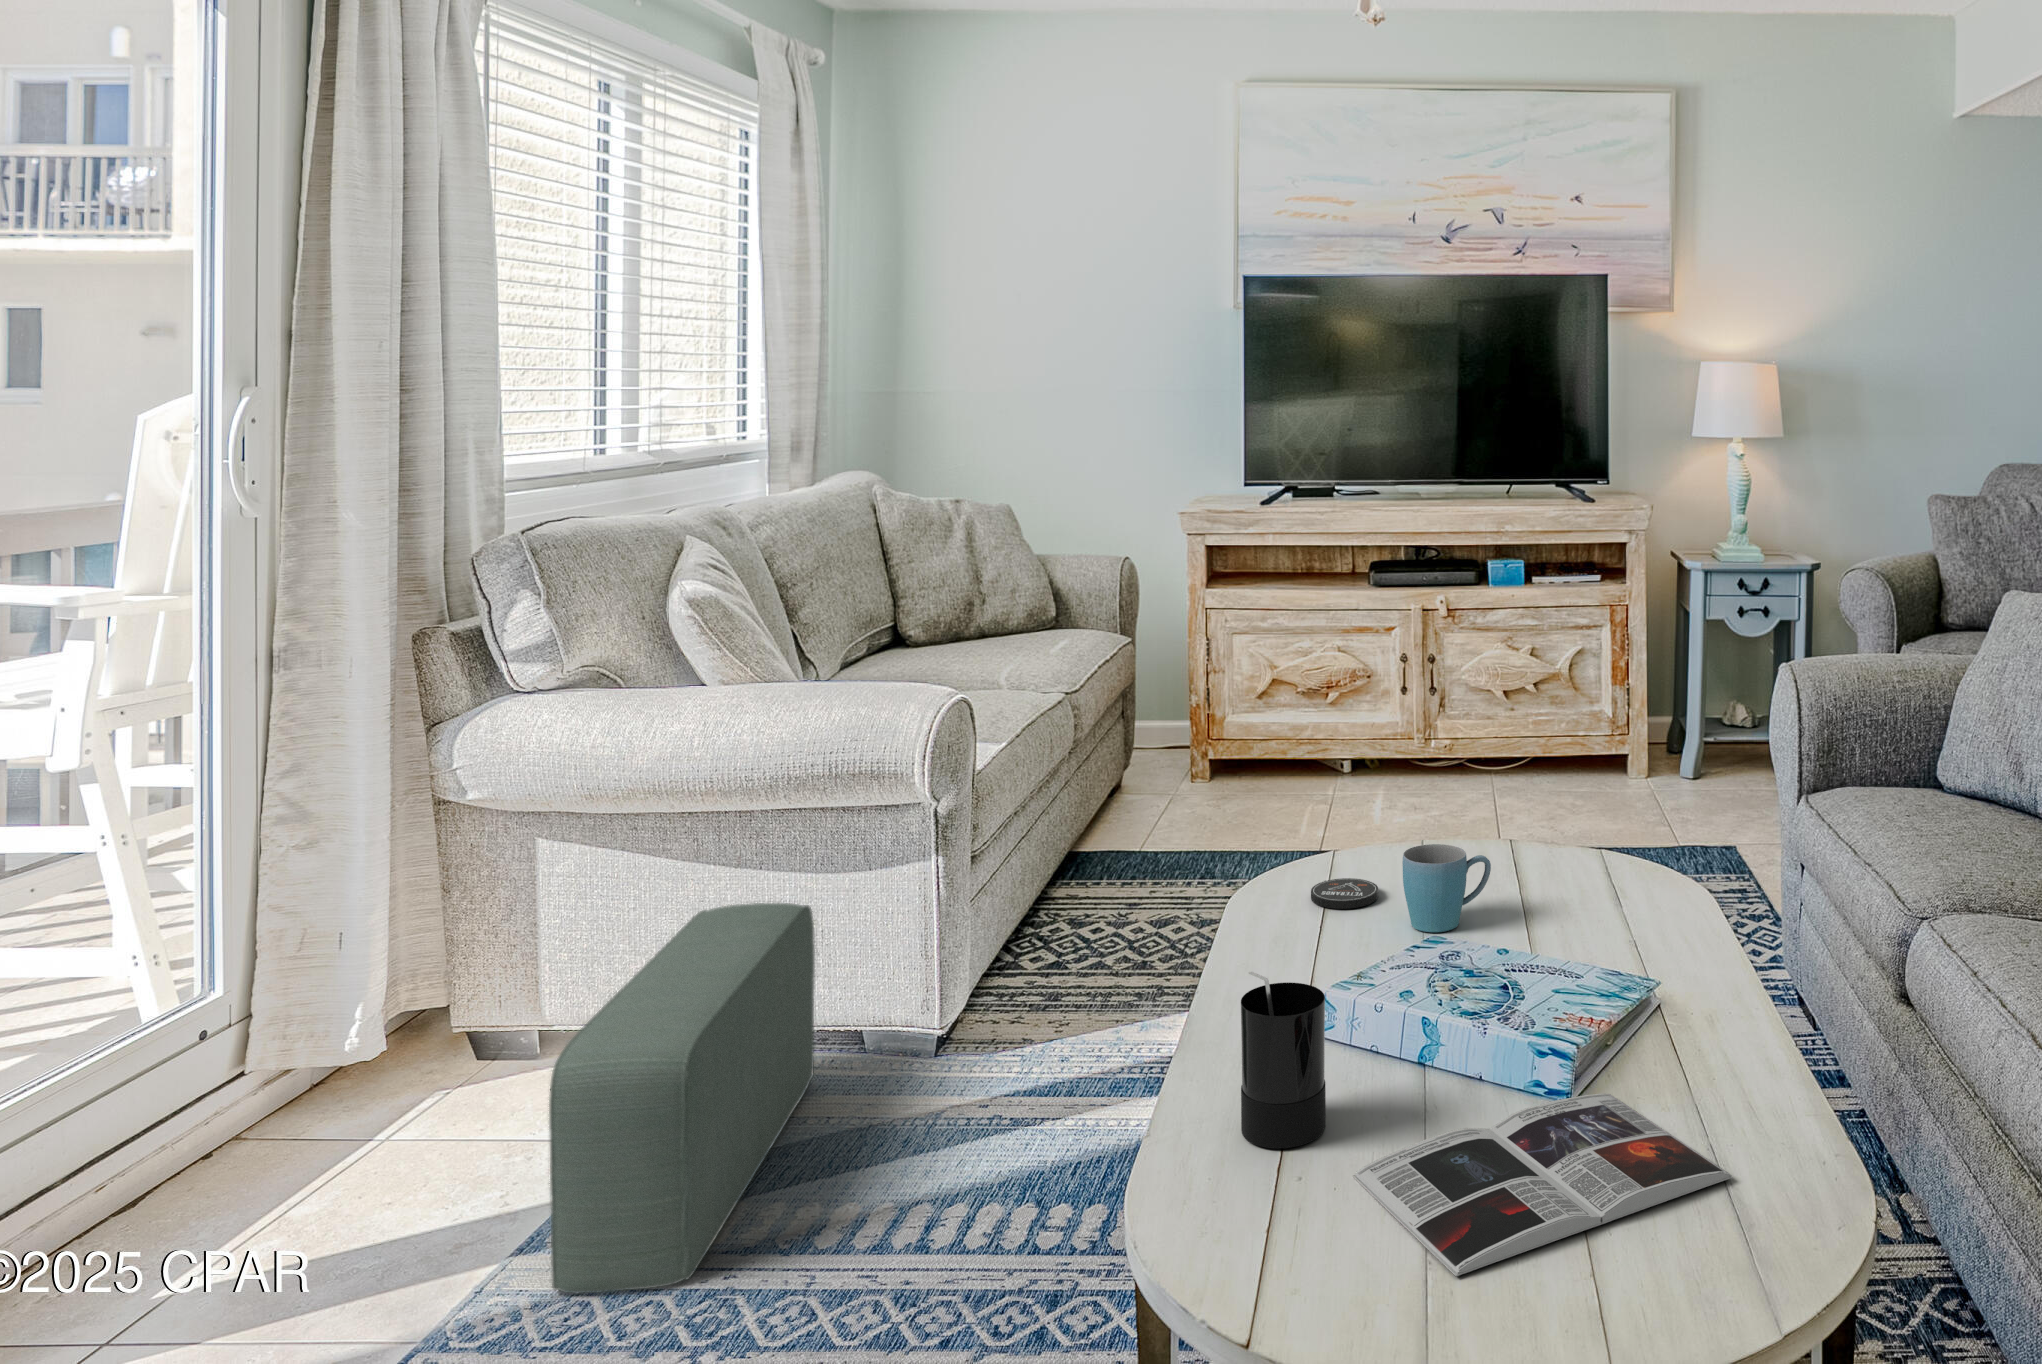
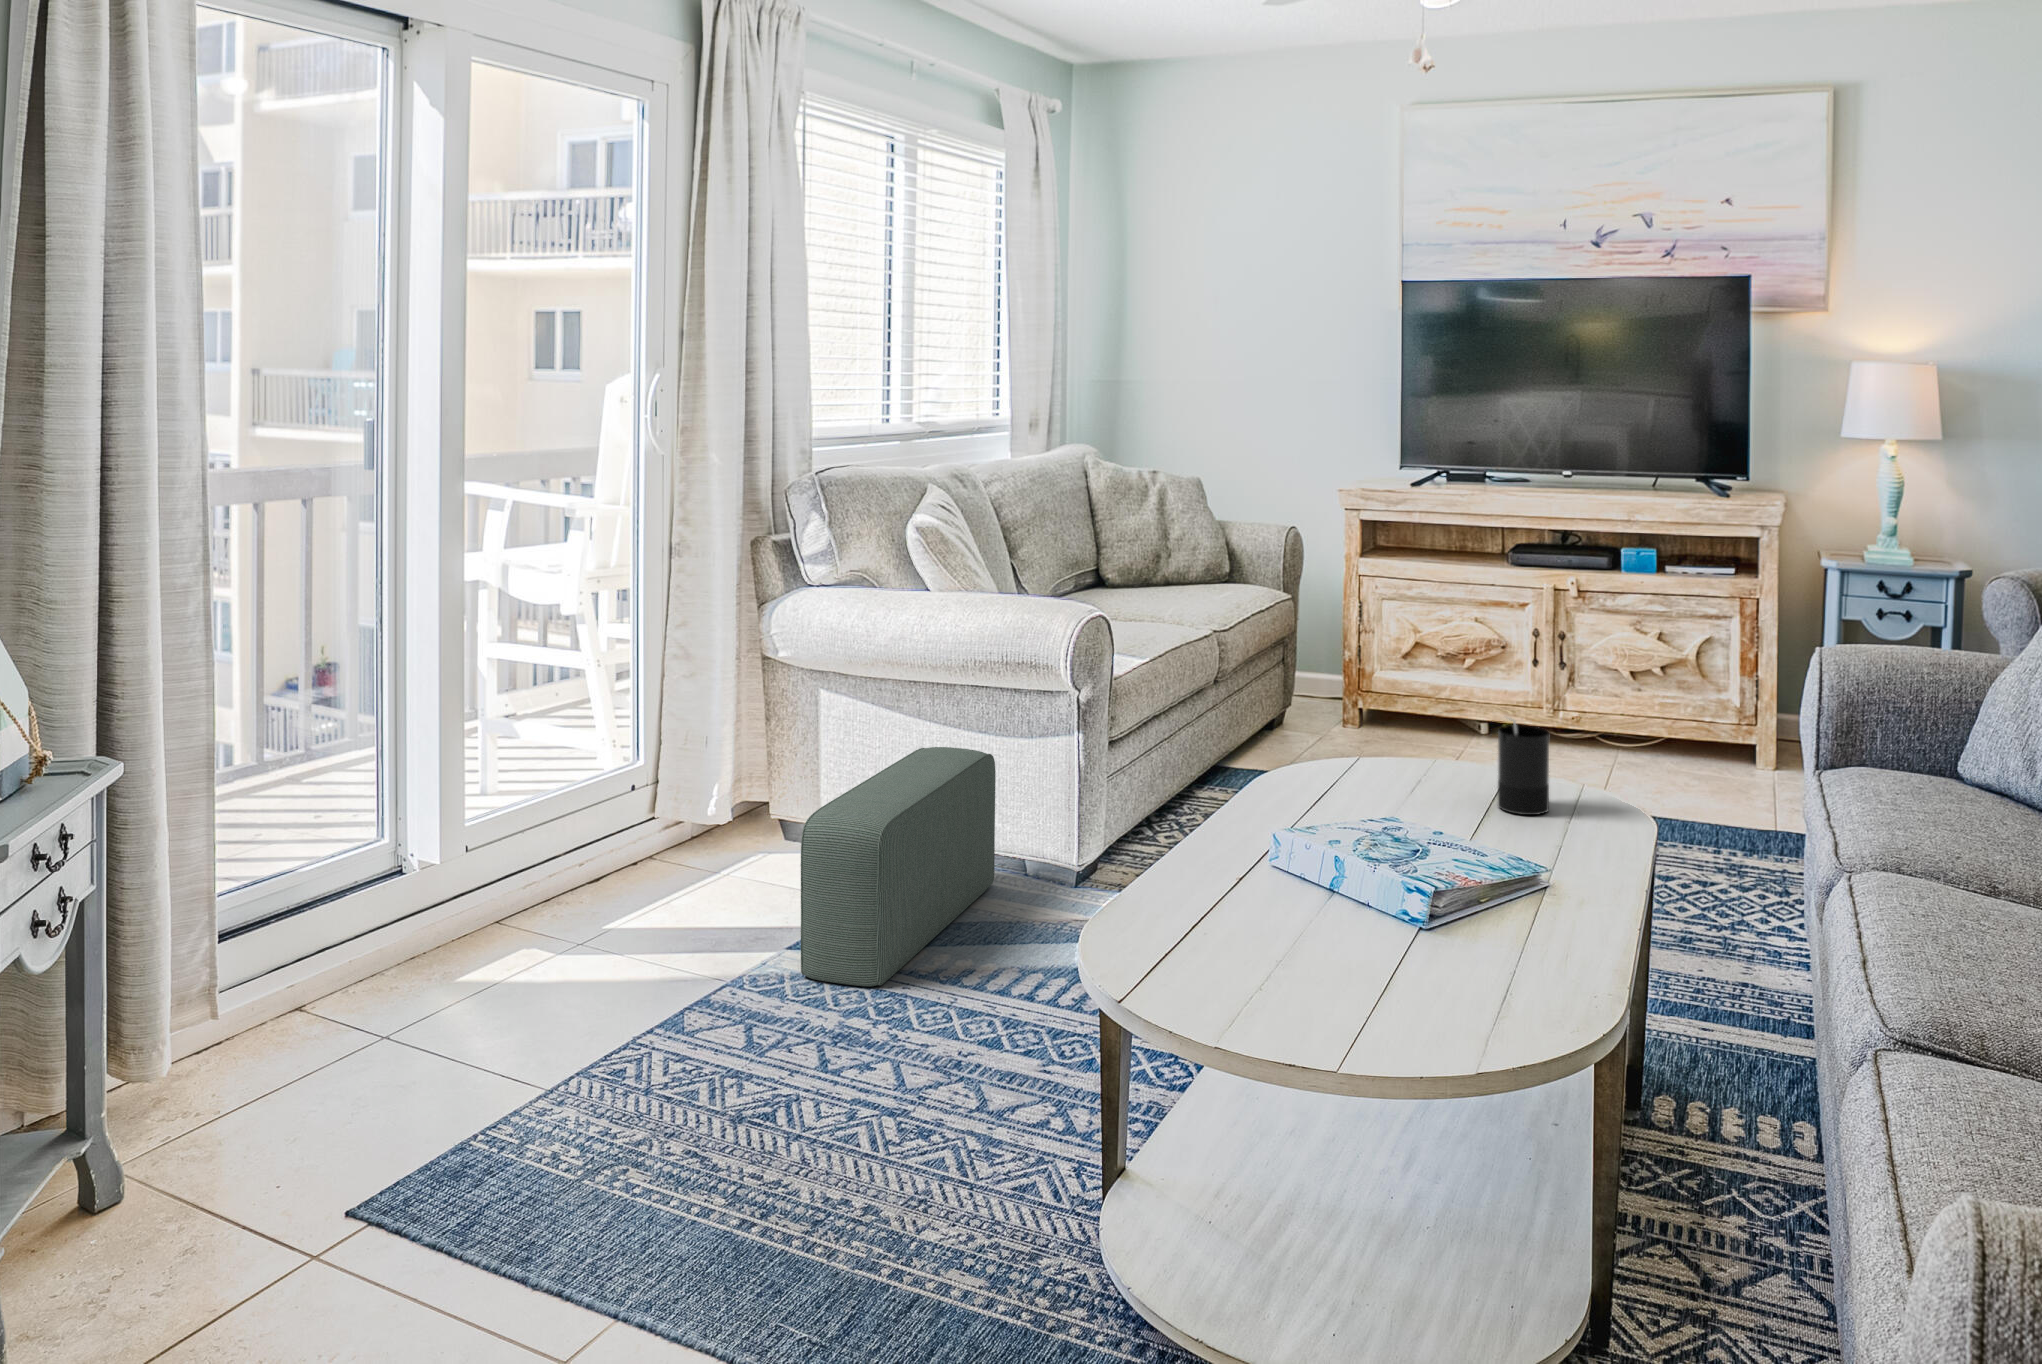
mug: present [1402,844,1491,932] -> none [1378,751,1452,820]
coaster: present [1311,878,1378,909] -> none [1317,774,1372,795]
candle: present [1241,972,1326,1148] -> present [1498,720,1550,815]
magazine: present [1353,1093,1732,1276] -> none [1238,933,1521,1016]

